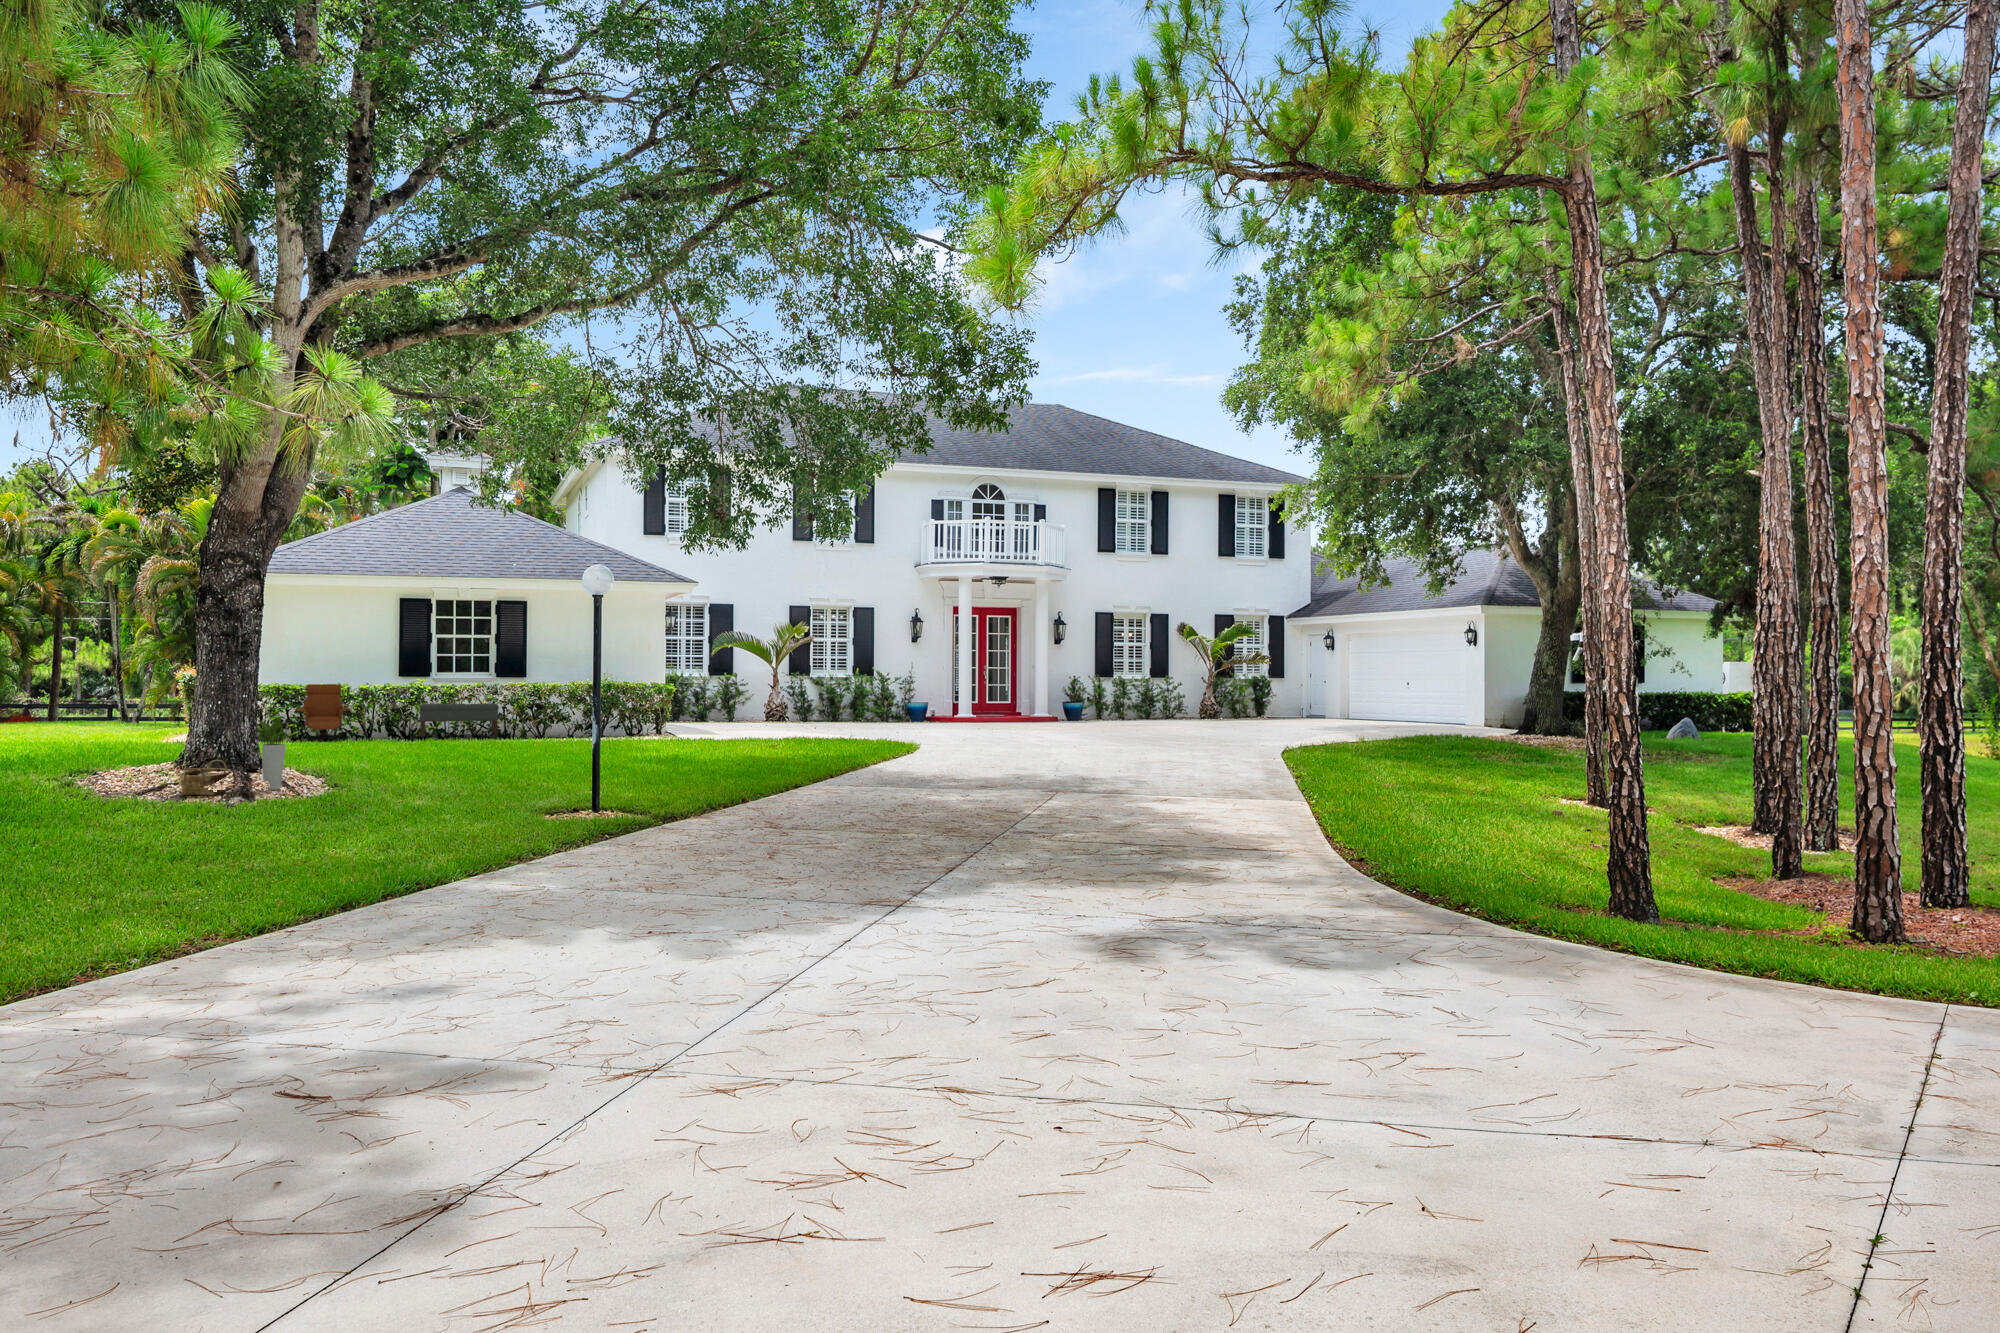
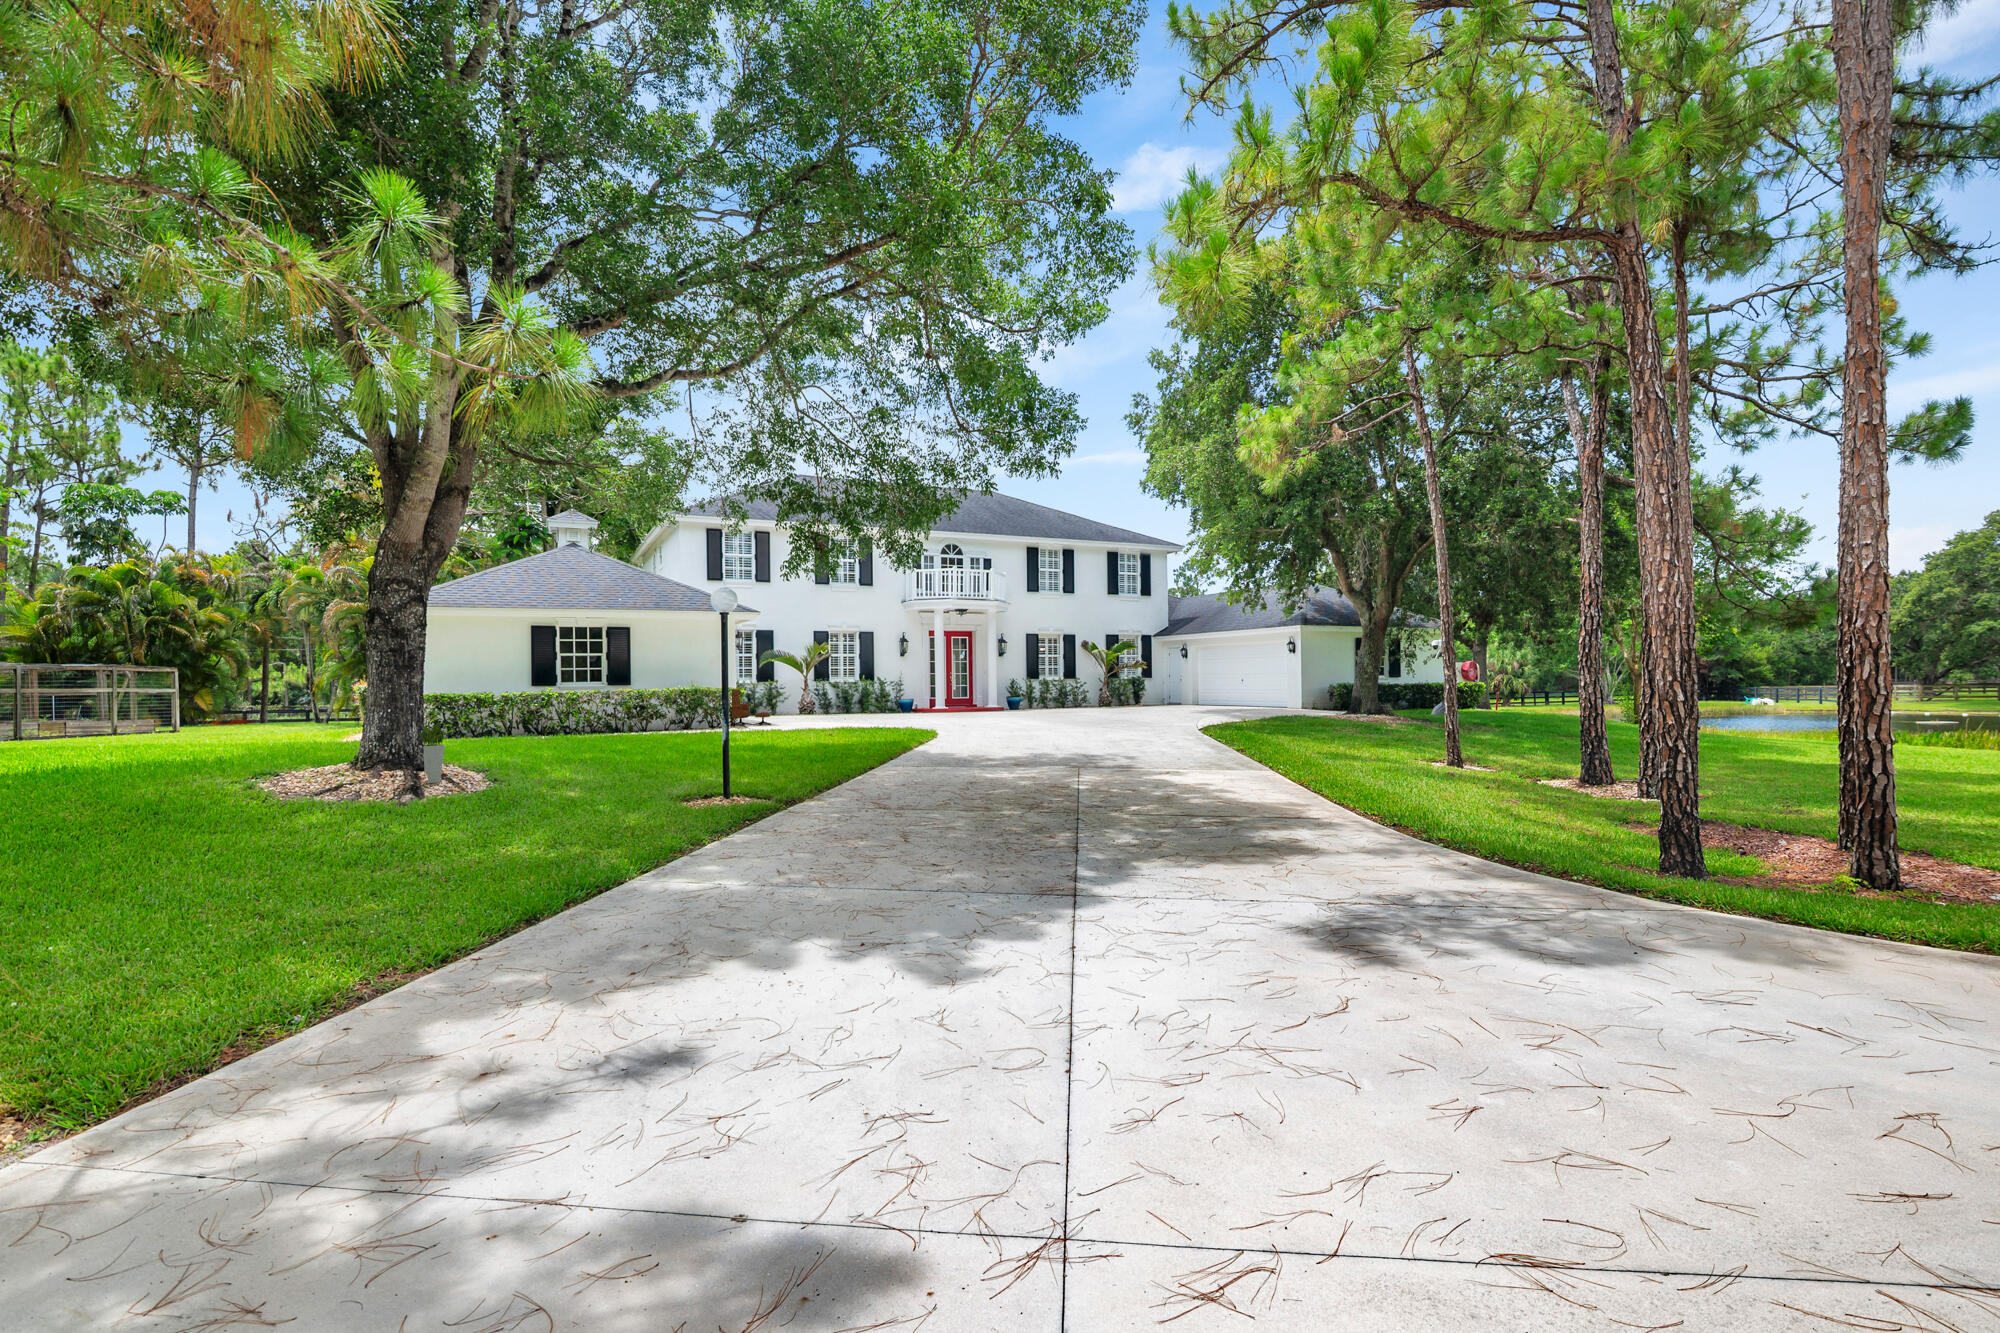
lounge chair: present [297,684,350,742] -> present [731,689,771,725]
bench: present [419,704,499,737] -> none [550,705,612,732]
woven basket: present [180,760,232,795] -> none [349,759,397,791]

